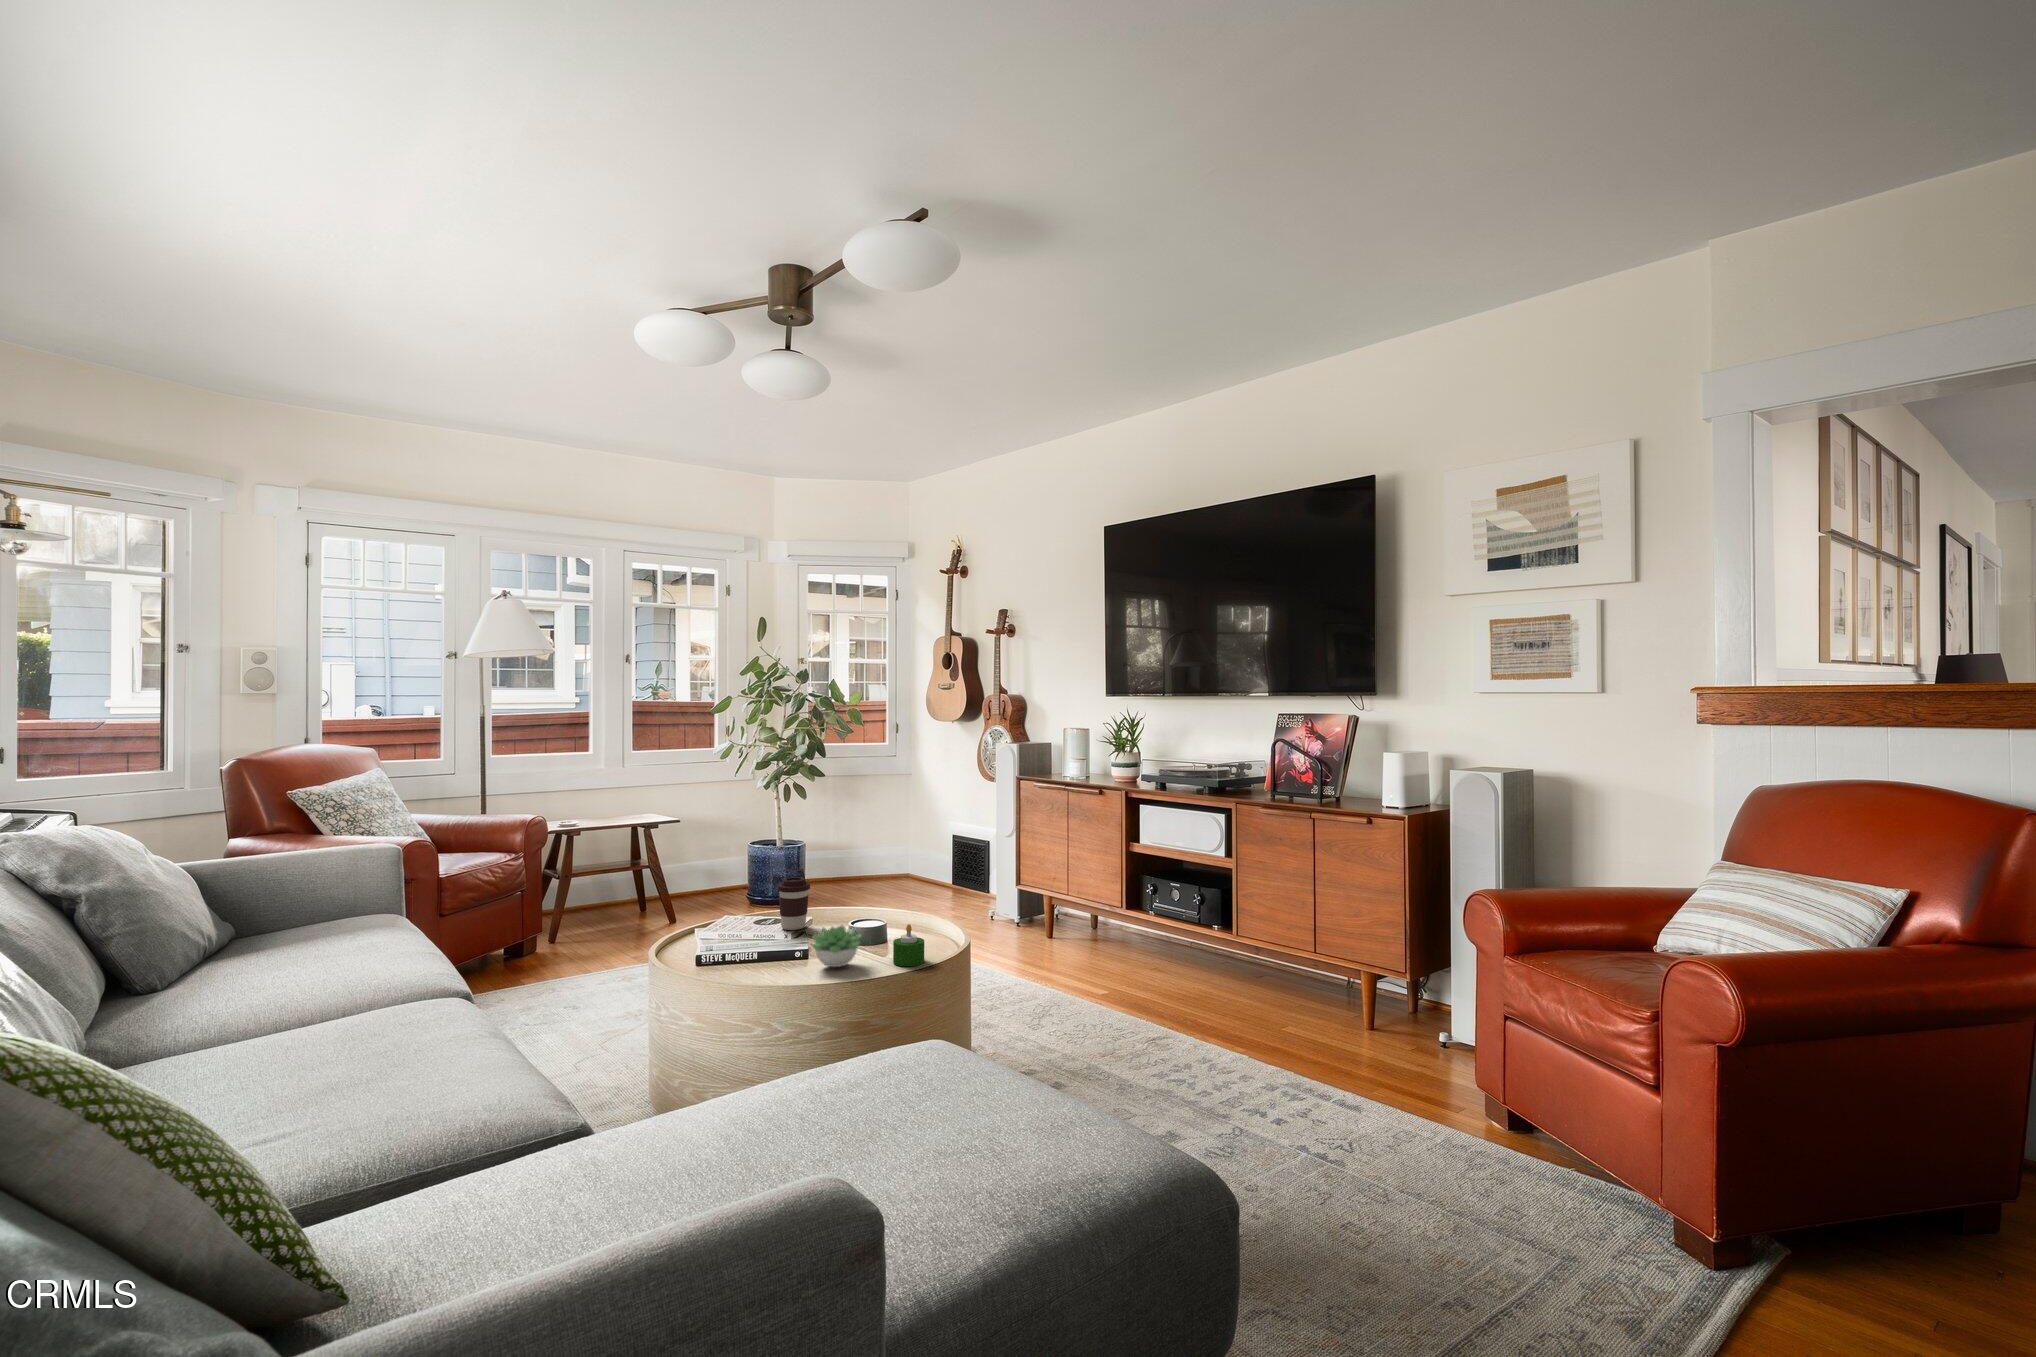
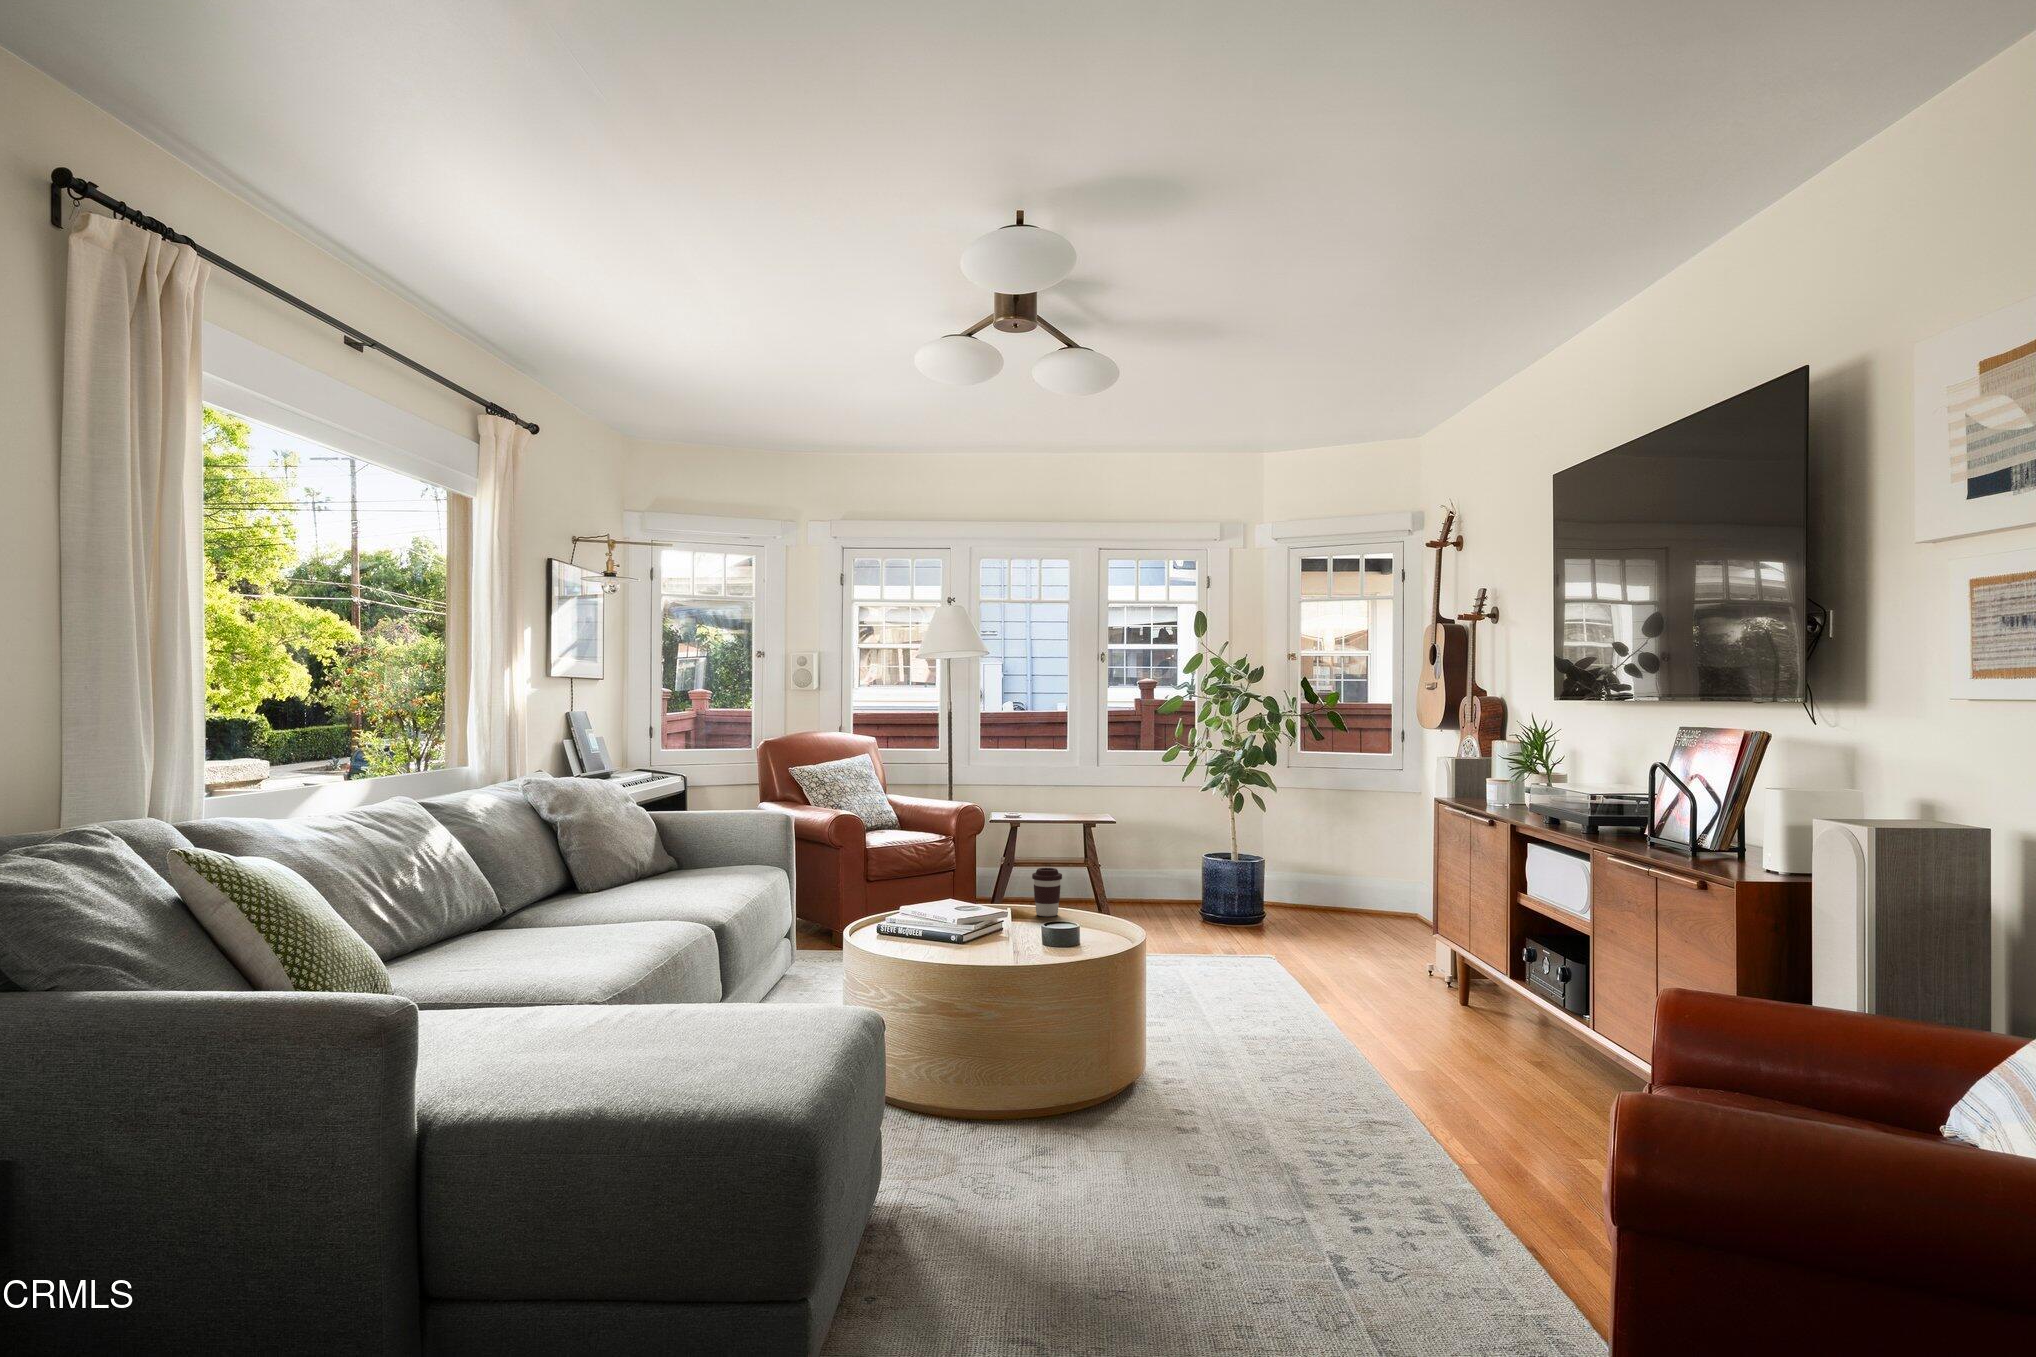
candle: present [893,924,924,966] -> none [1056,915,1086,954]
succulent plant: present [812,925,861,967] -> none [987,907,1039,944]

